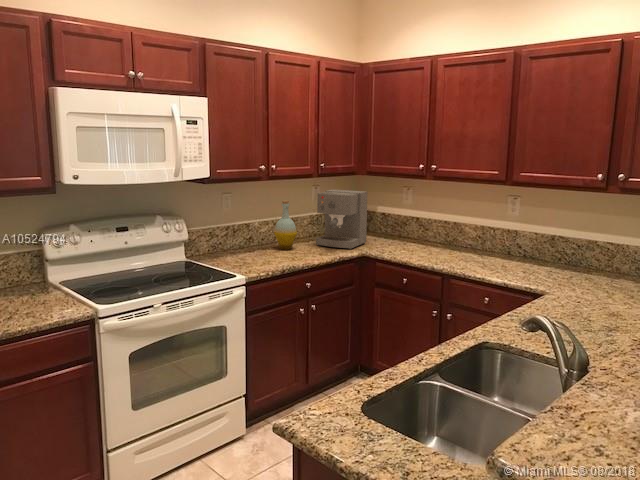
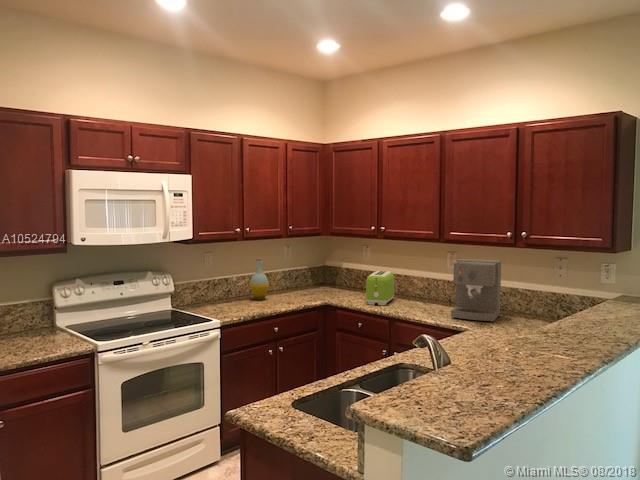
coffee maker: present [316,190,367,249] -> present [451,259,501,322]
toaster: none [412,217,444,258] -> present [366,271,394,305]

